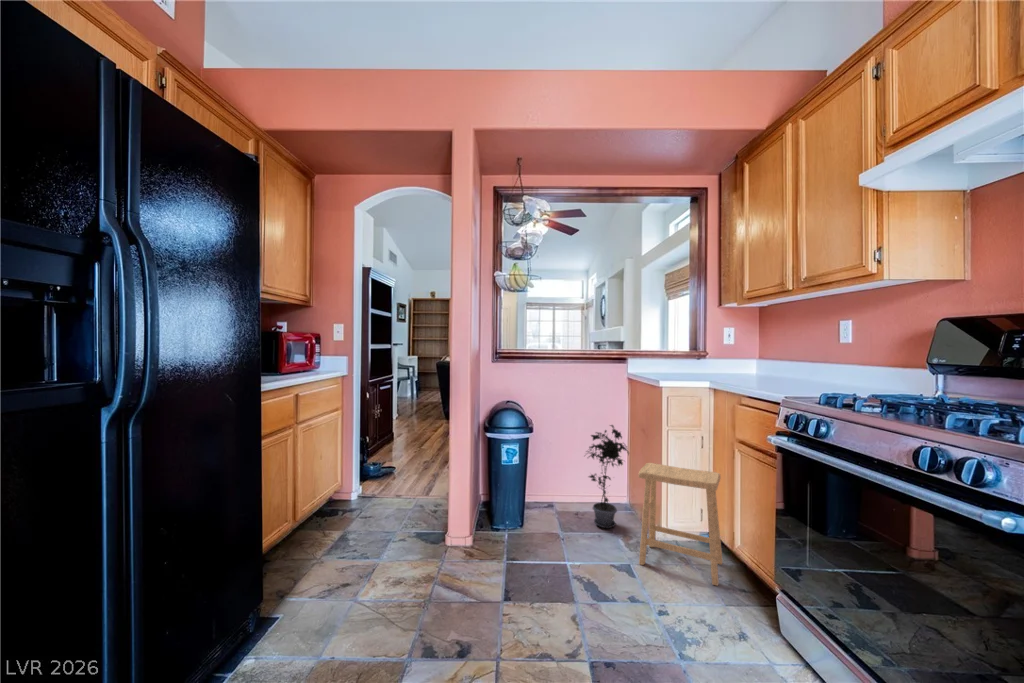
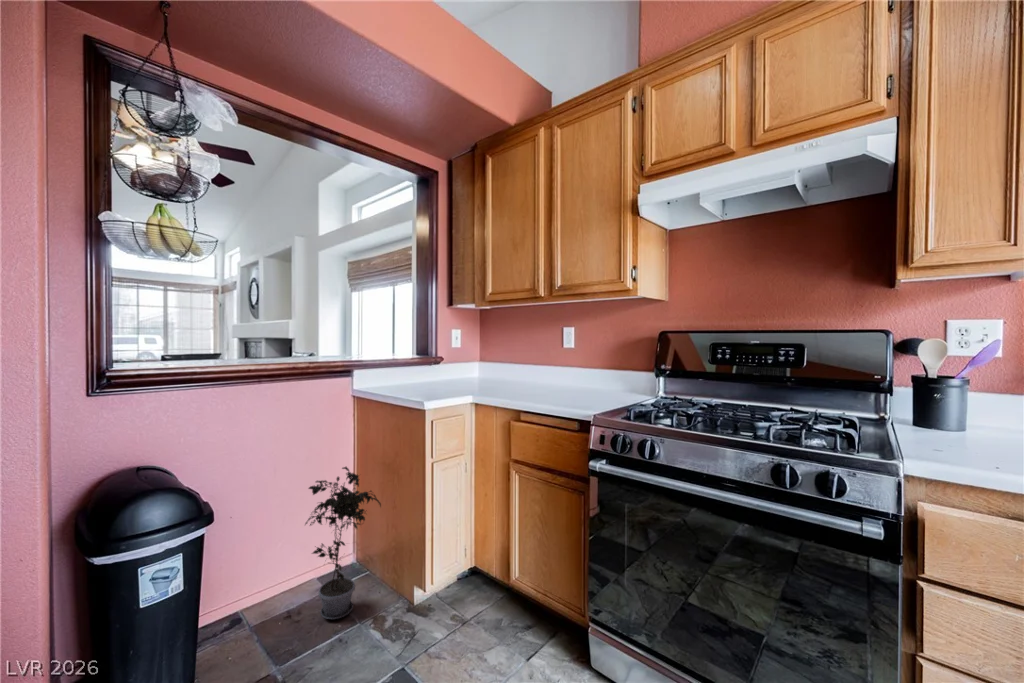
footstool: present [638,463,722,586] -> none [407,501,504,657]

